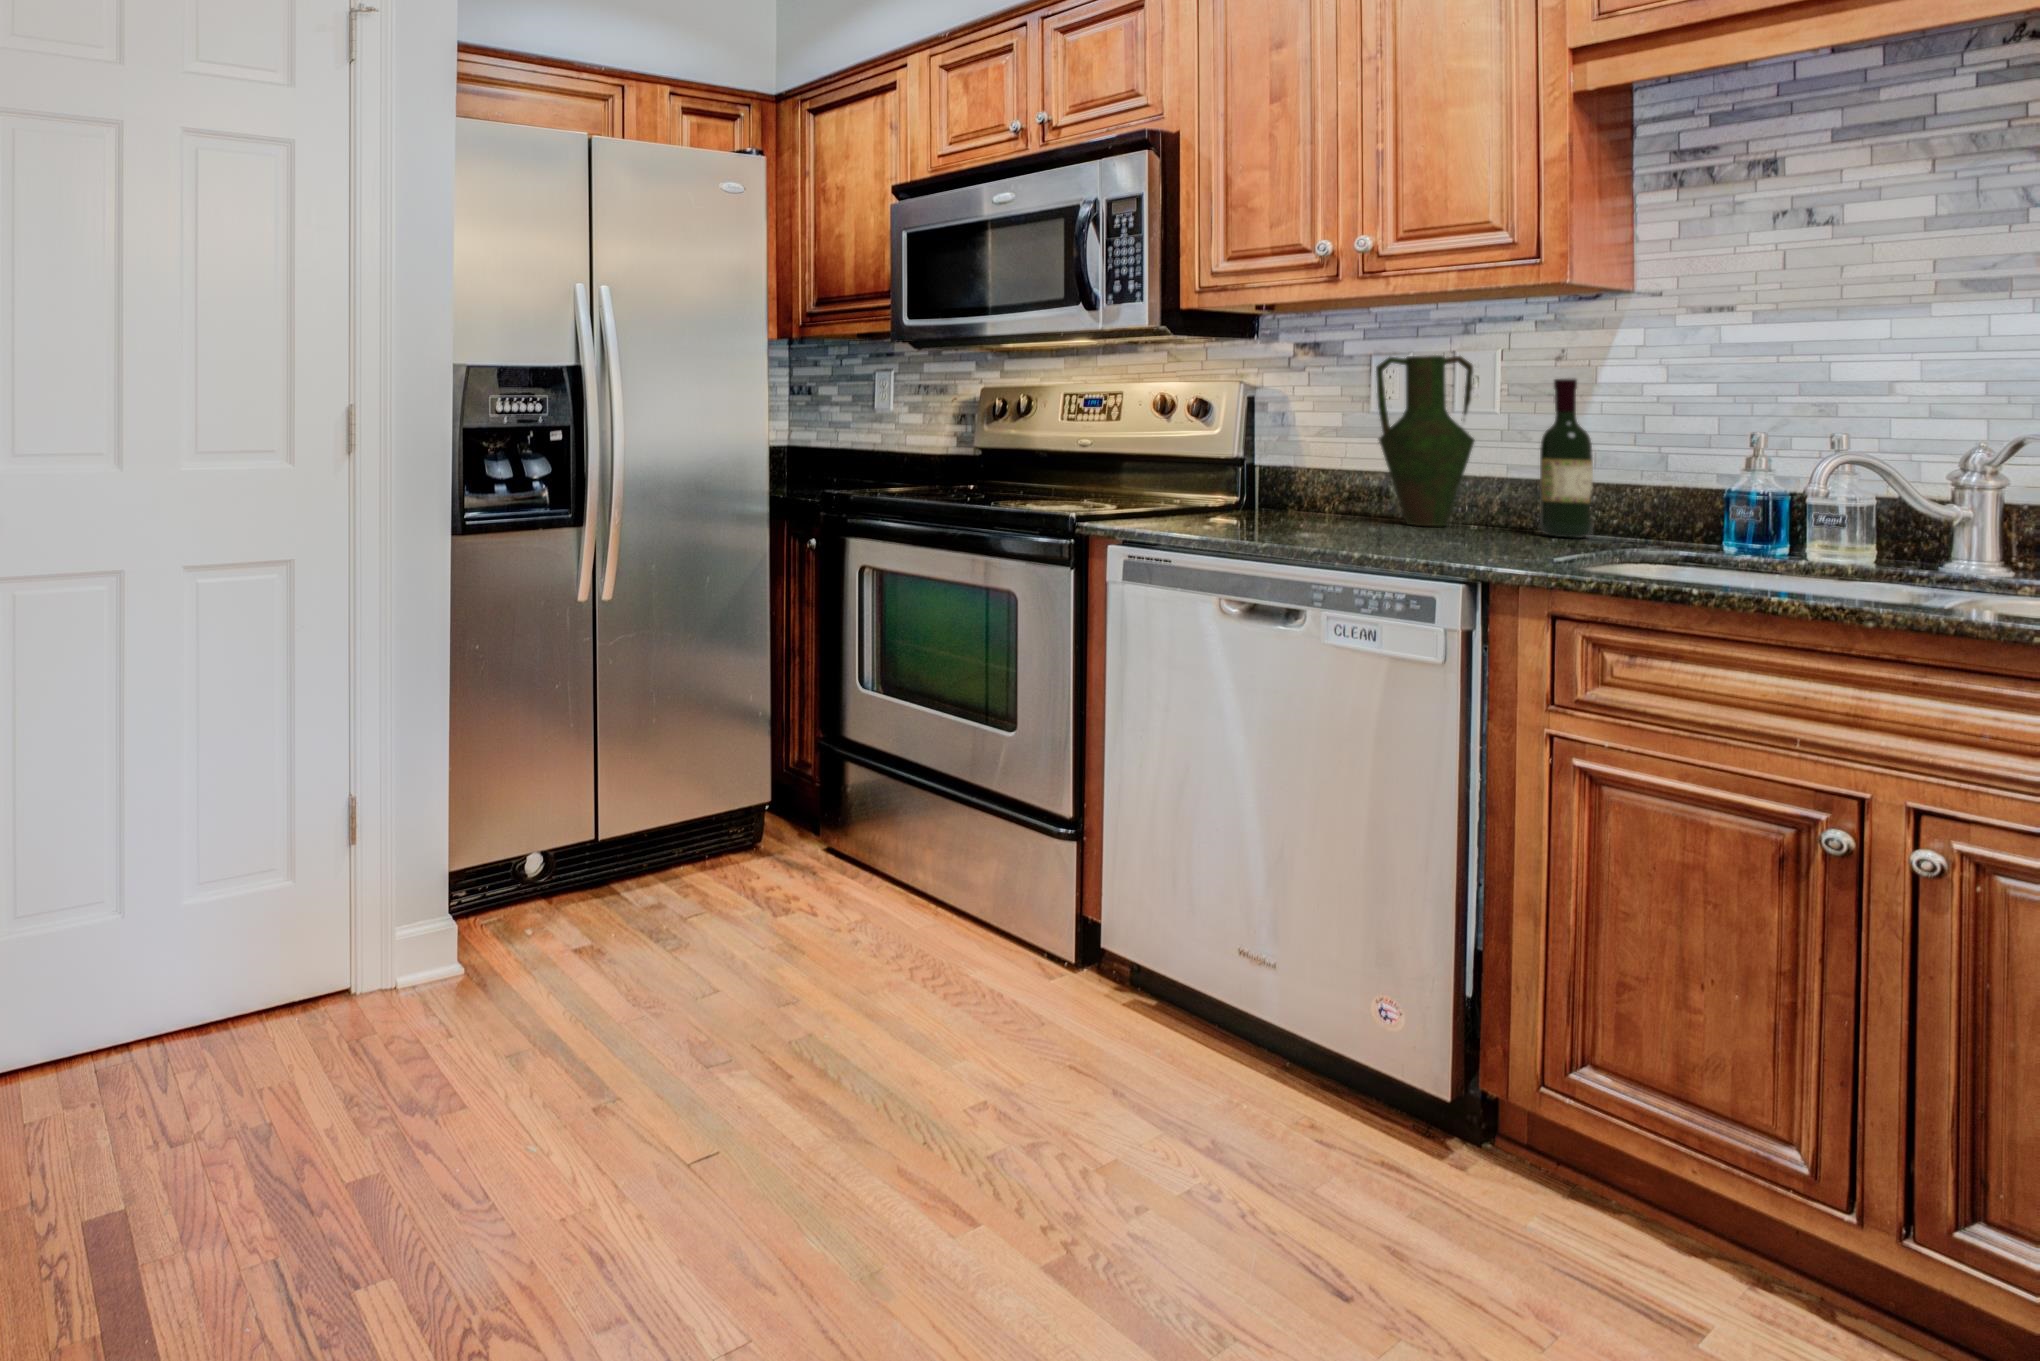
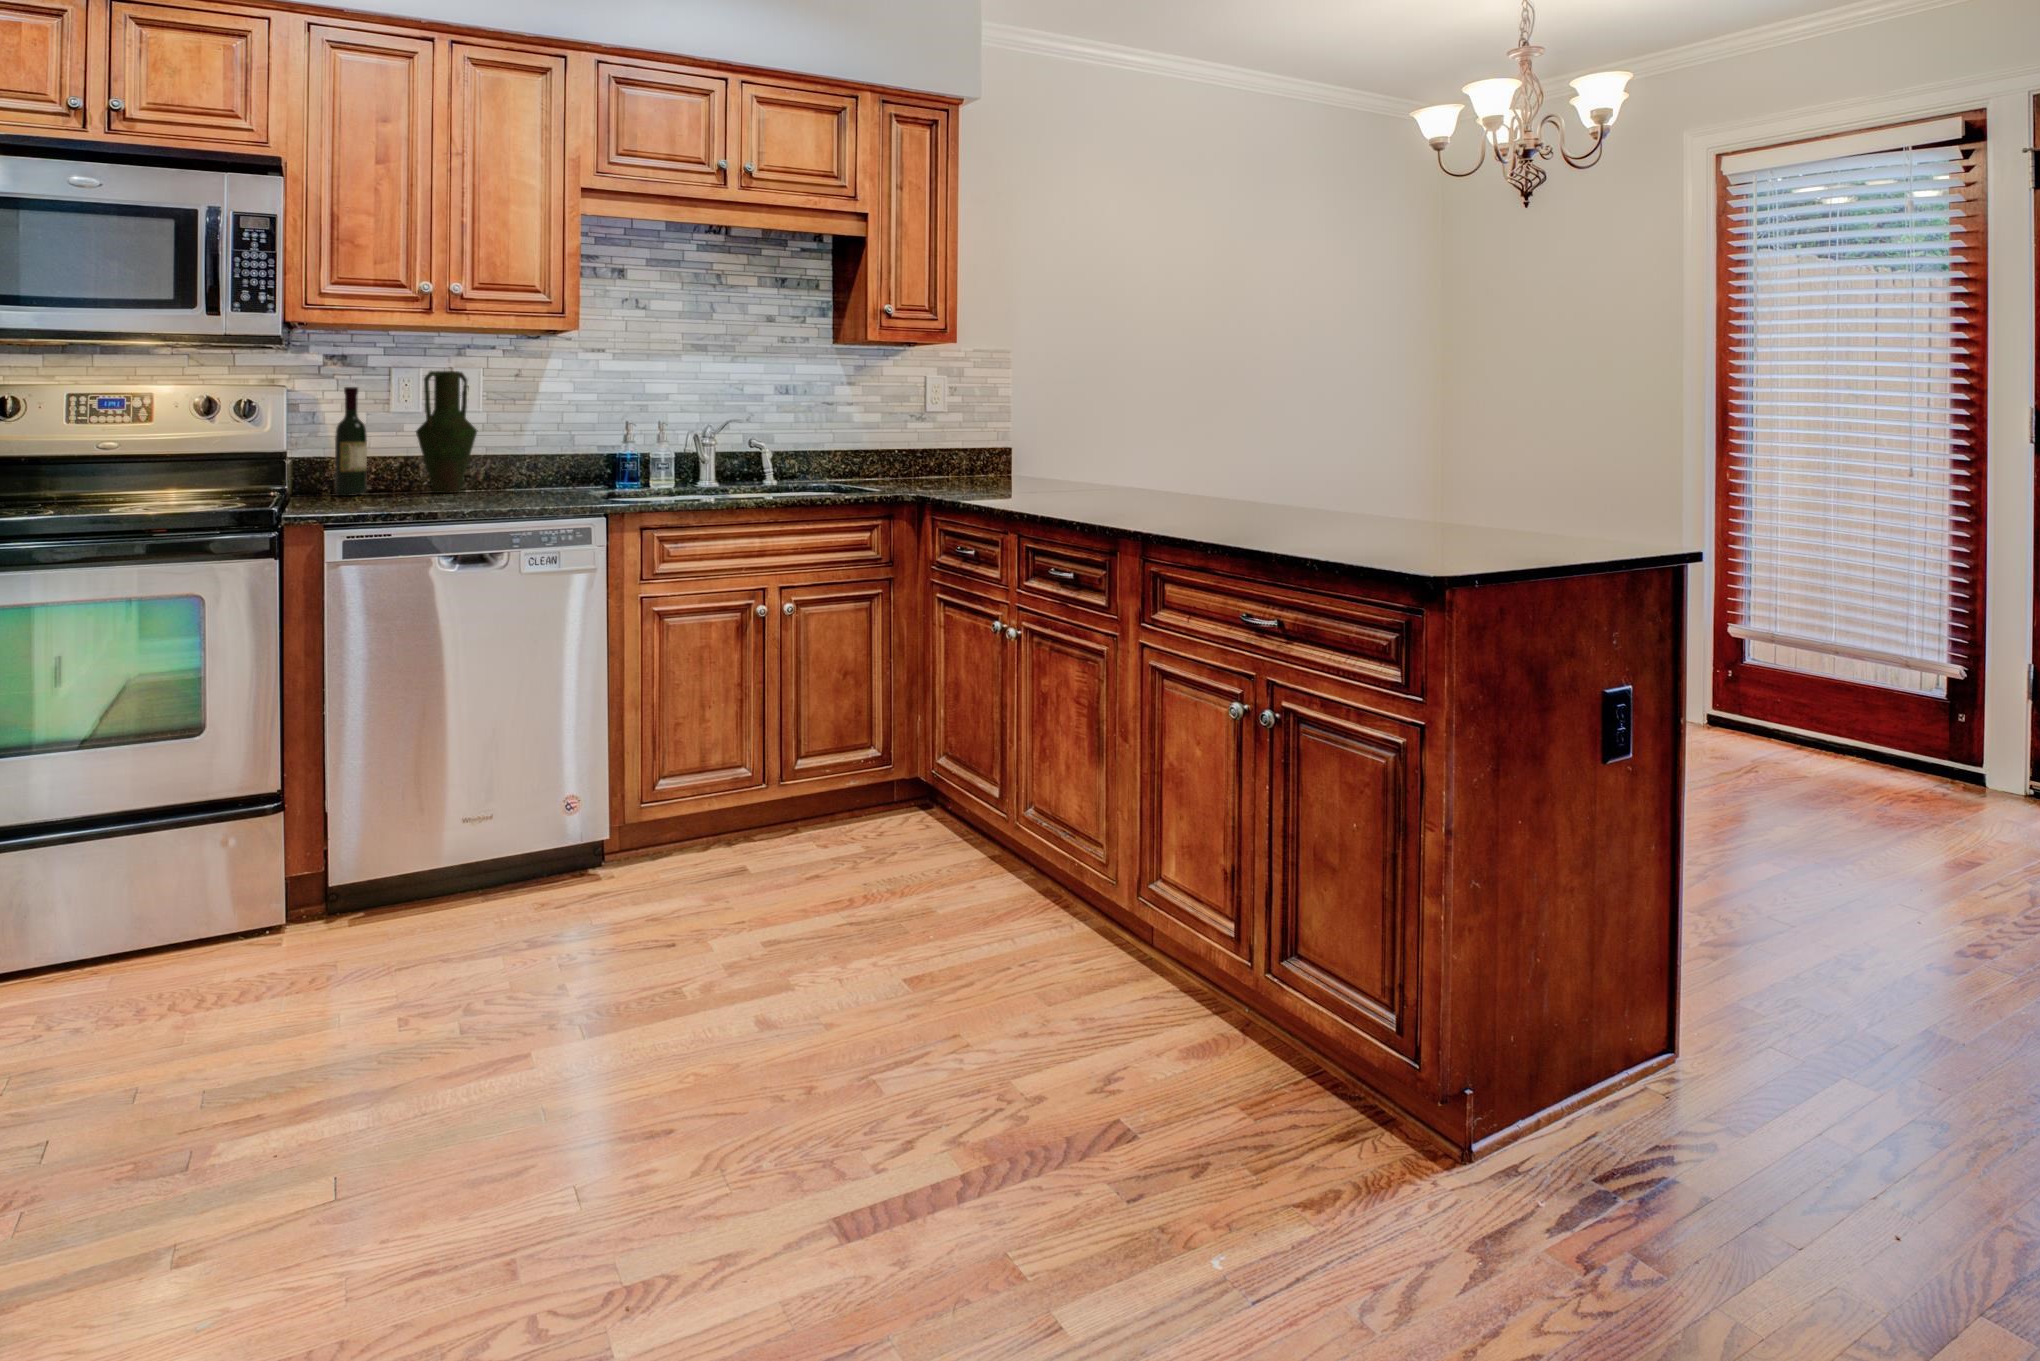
wine bottle: present [1540,378,1593,538] -> present [335,387,367,496]

